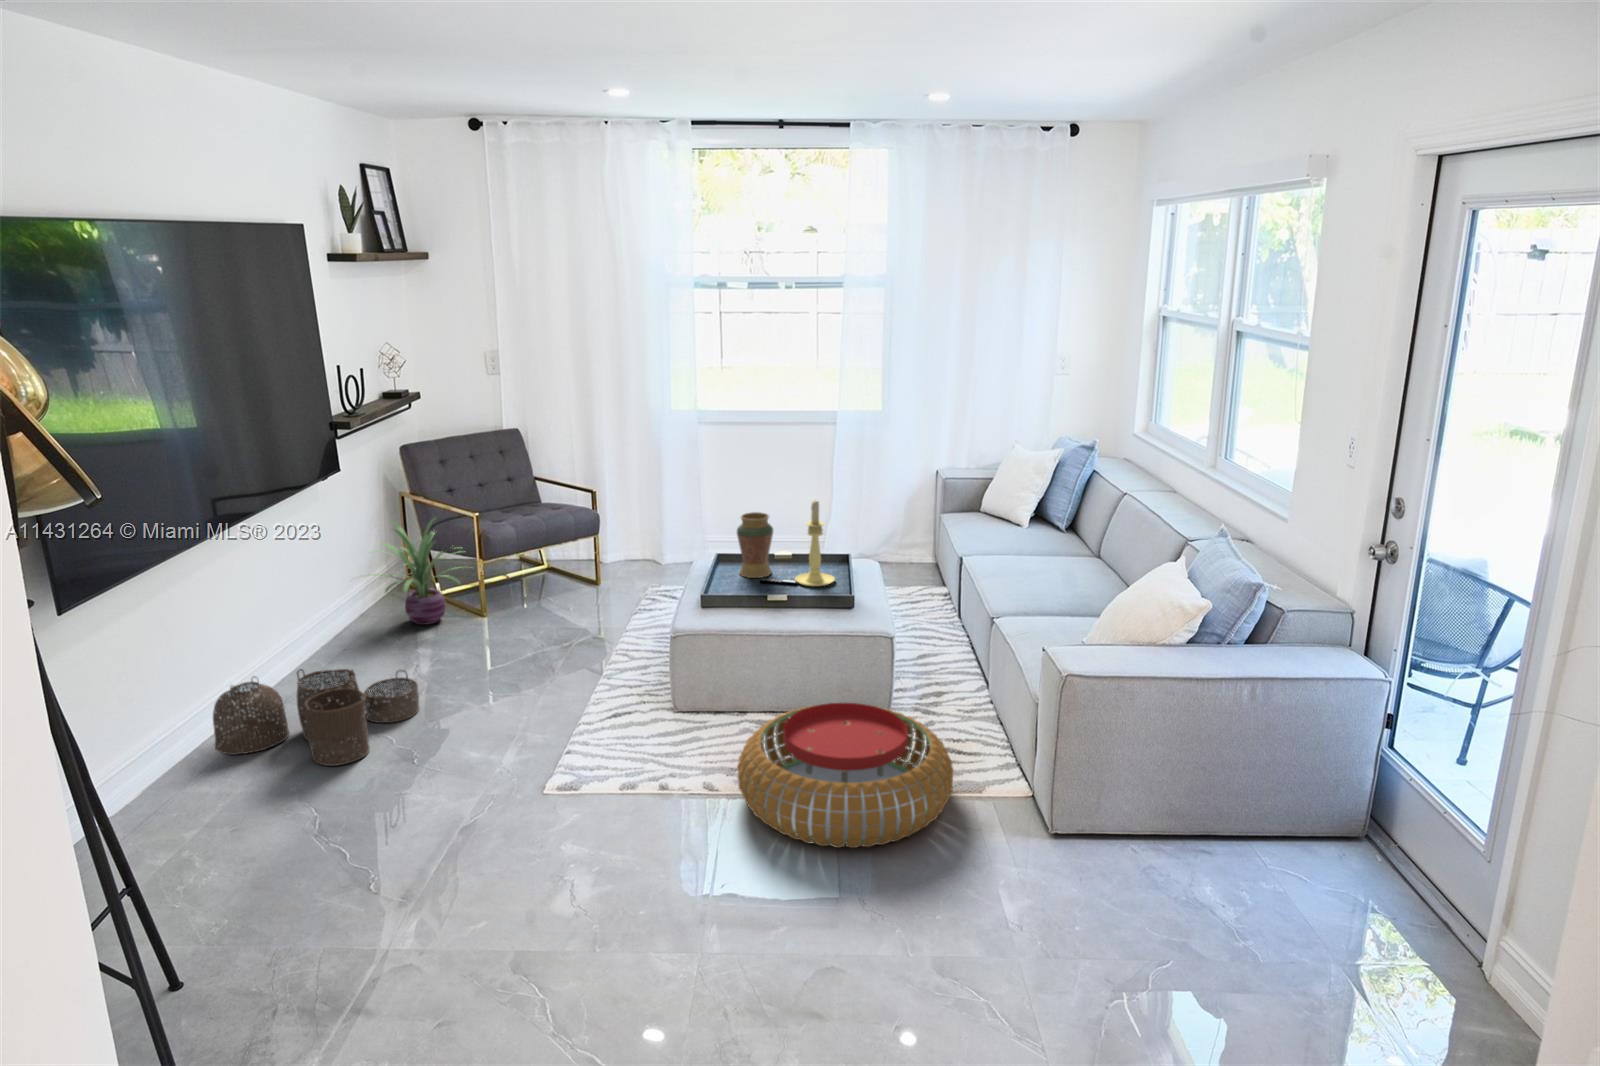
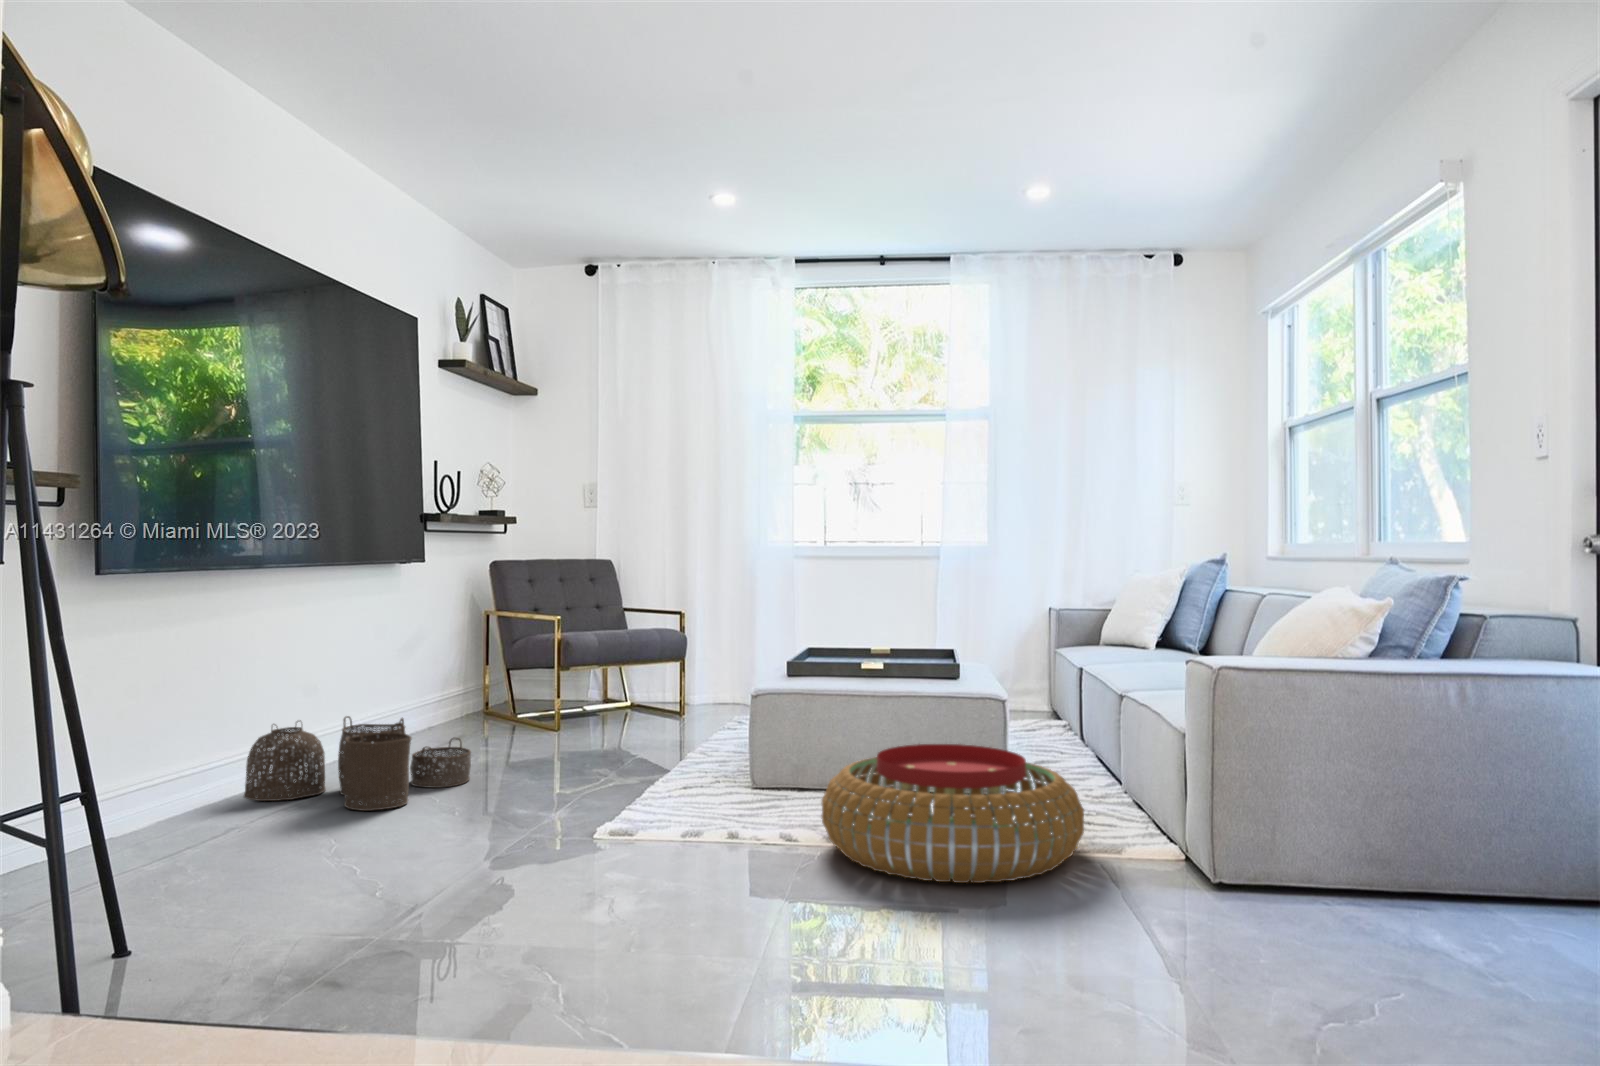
candle holder: present [795,500,835,586] -> none [893,568,938,663]
decorative vase: present [737,512,773,578] -> none [829,590,870,657]
decorative plant: present [353,518,462,625] -> none [416,618,553,733]

